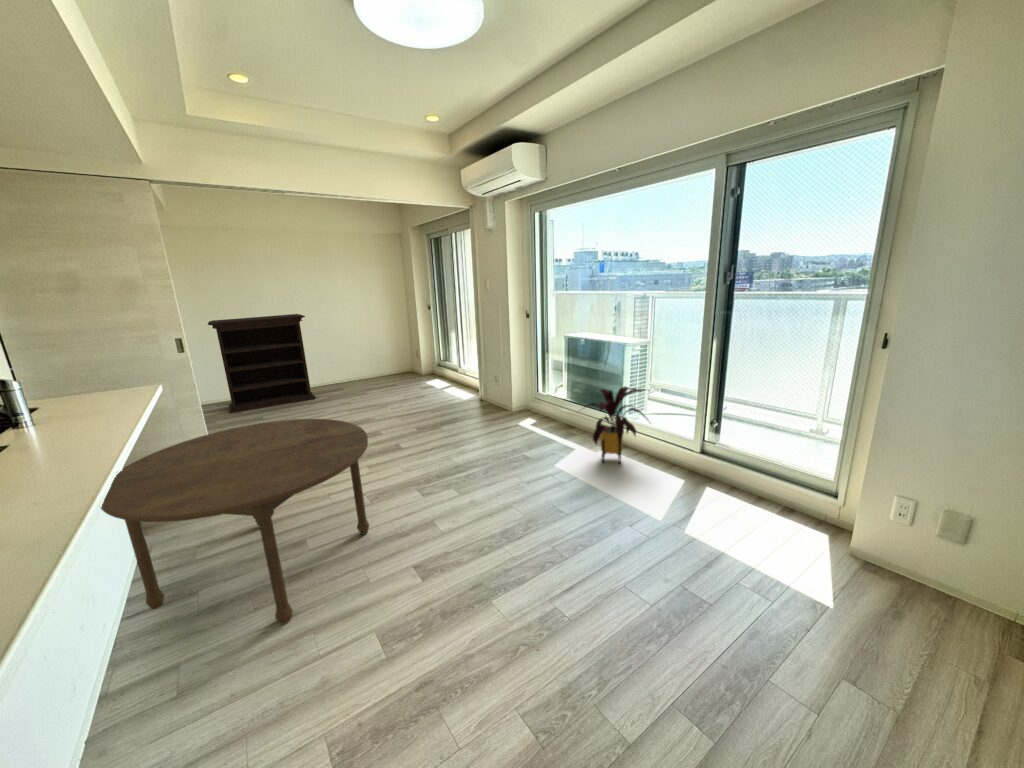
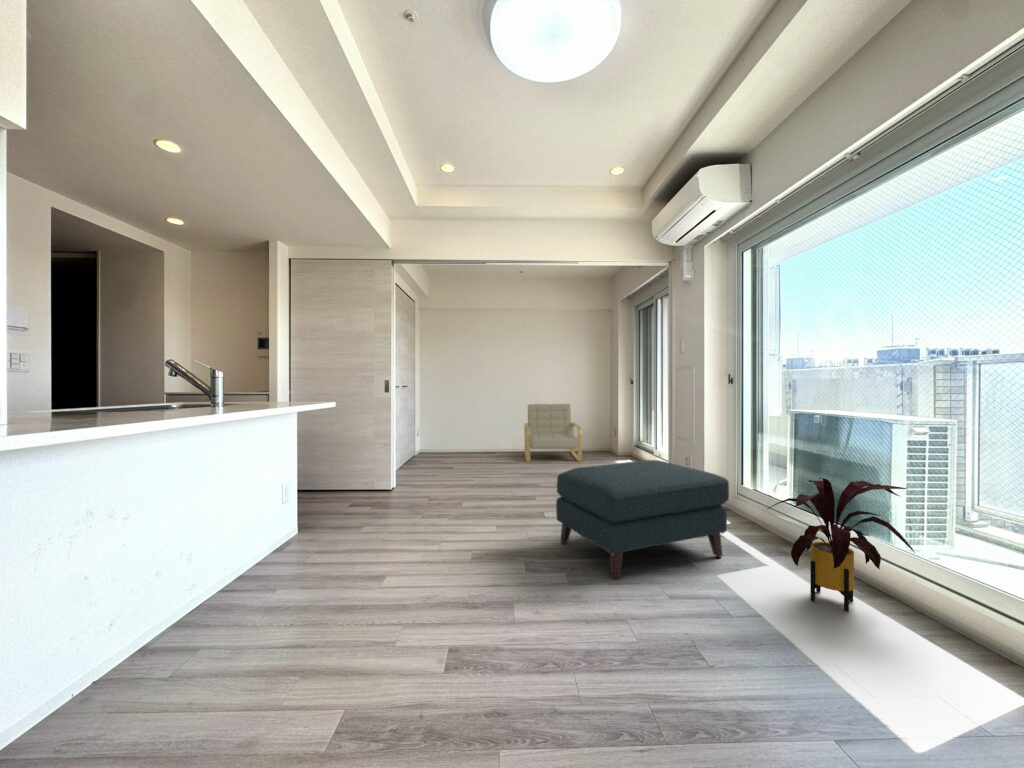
bookshelf: present [208,314,316,413] -> none [429,379,506,461]
armchair: none [327,333,394,397] -> present [524,404,582,462]
ottoman: none [425,387,548,484] -> present [556,460,729,580]
dining table: present [101,419,369,624] -> none [195,448,451,659]

